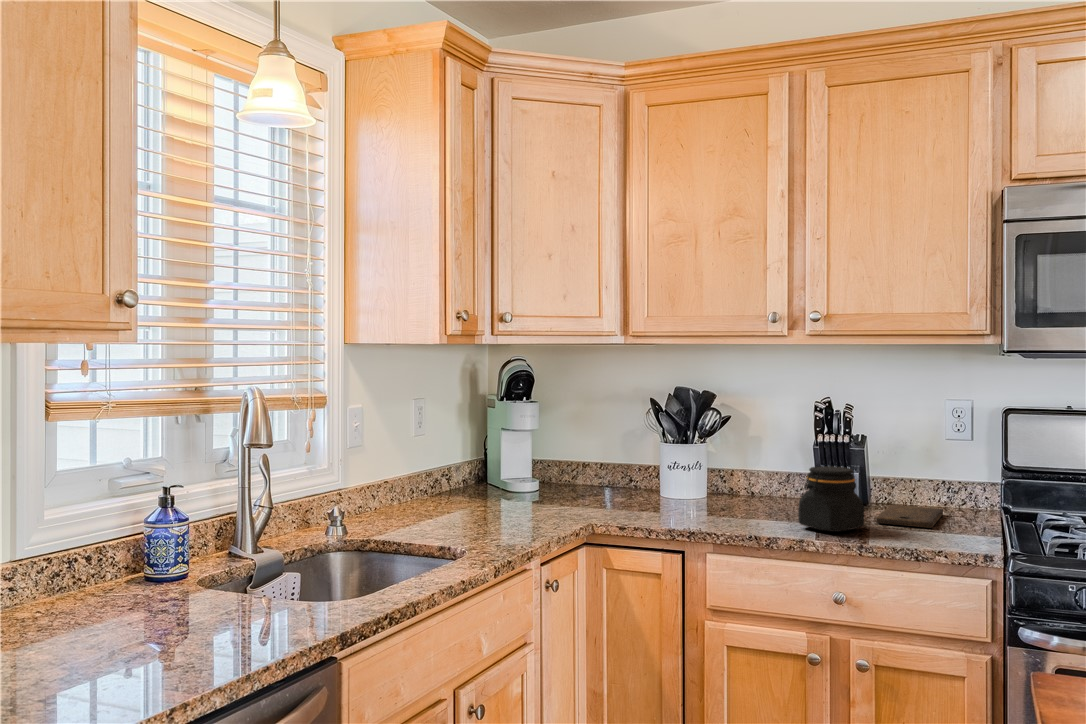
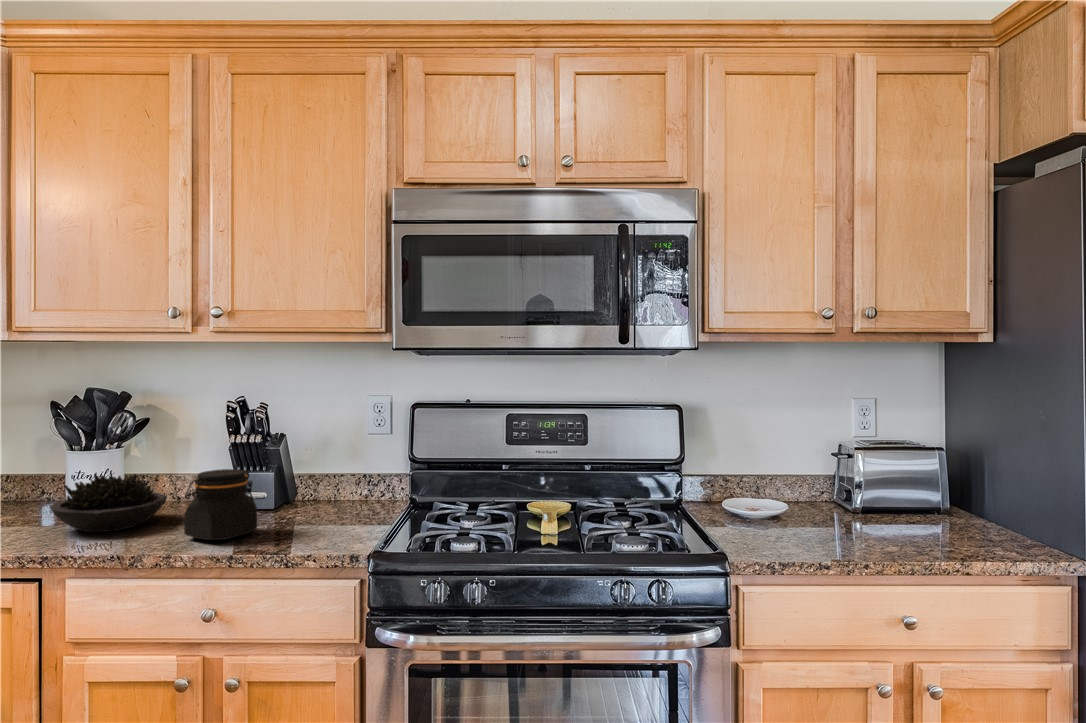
succulent plant: none [672,464,764,516] -> present [50,474,167,532]
cutting board: present [876,505,943,528] -> none [279,501,356,524]

